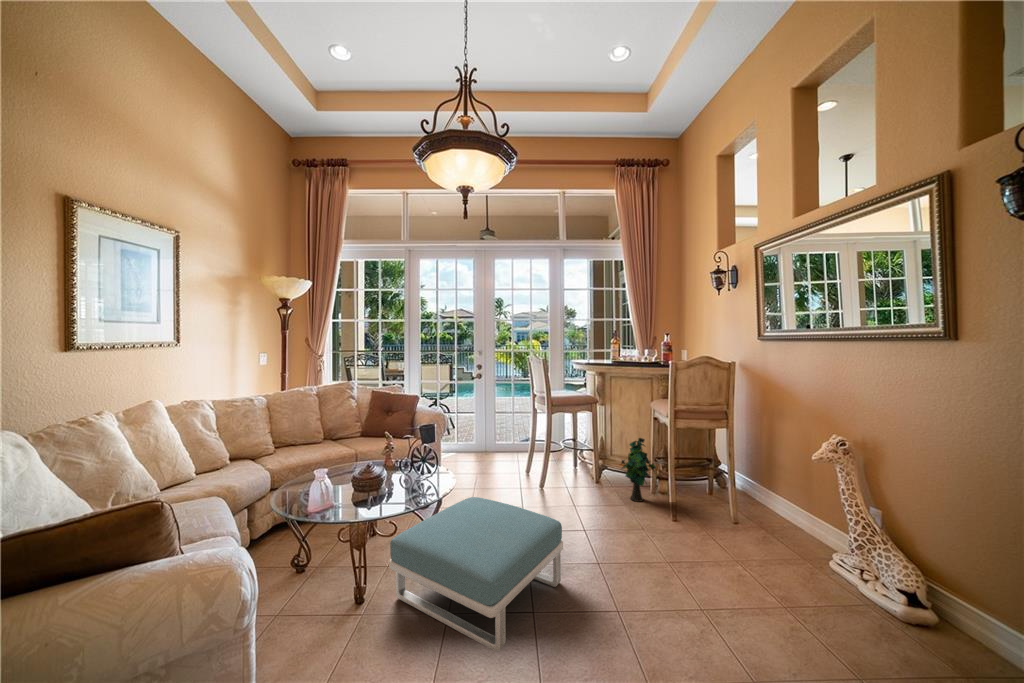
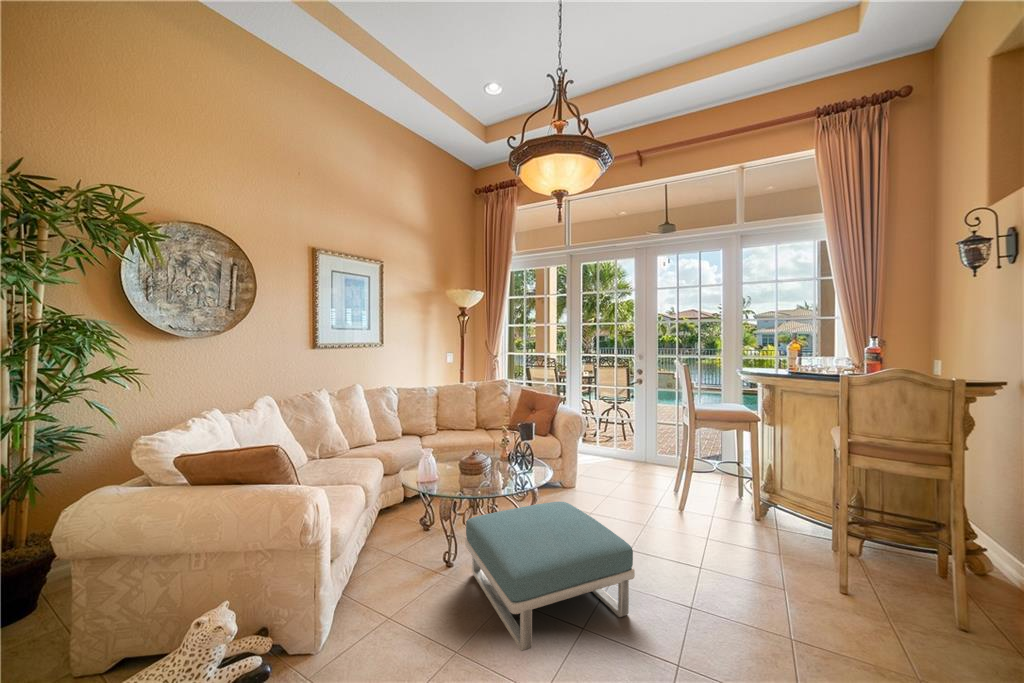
decorative plant: present [622,438,656,502] -> none [778,475,830,562]

